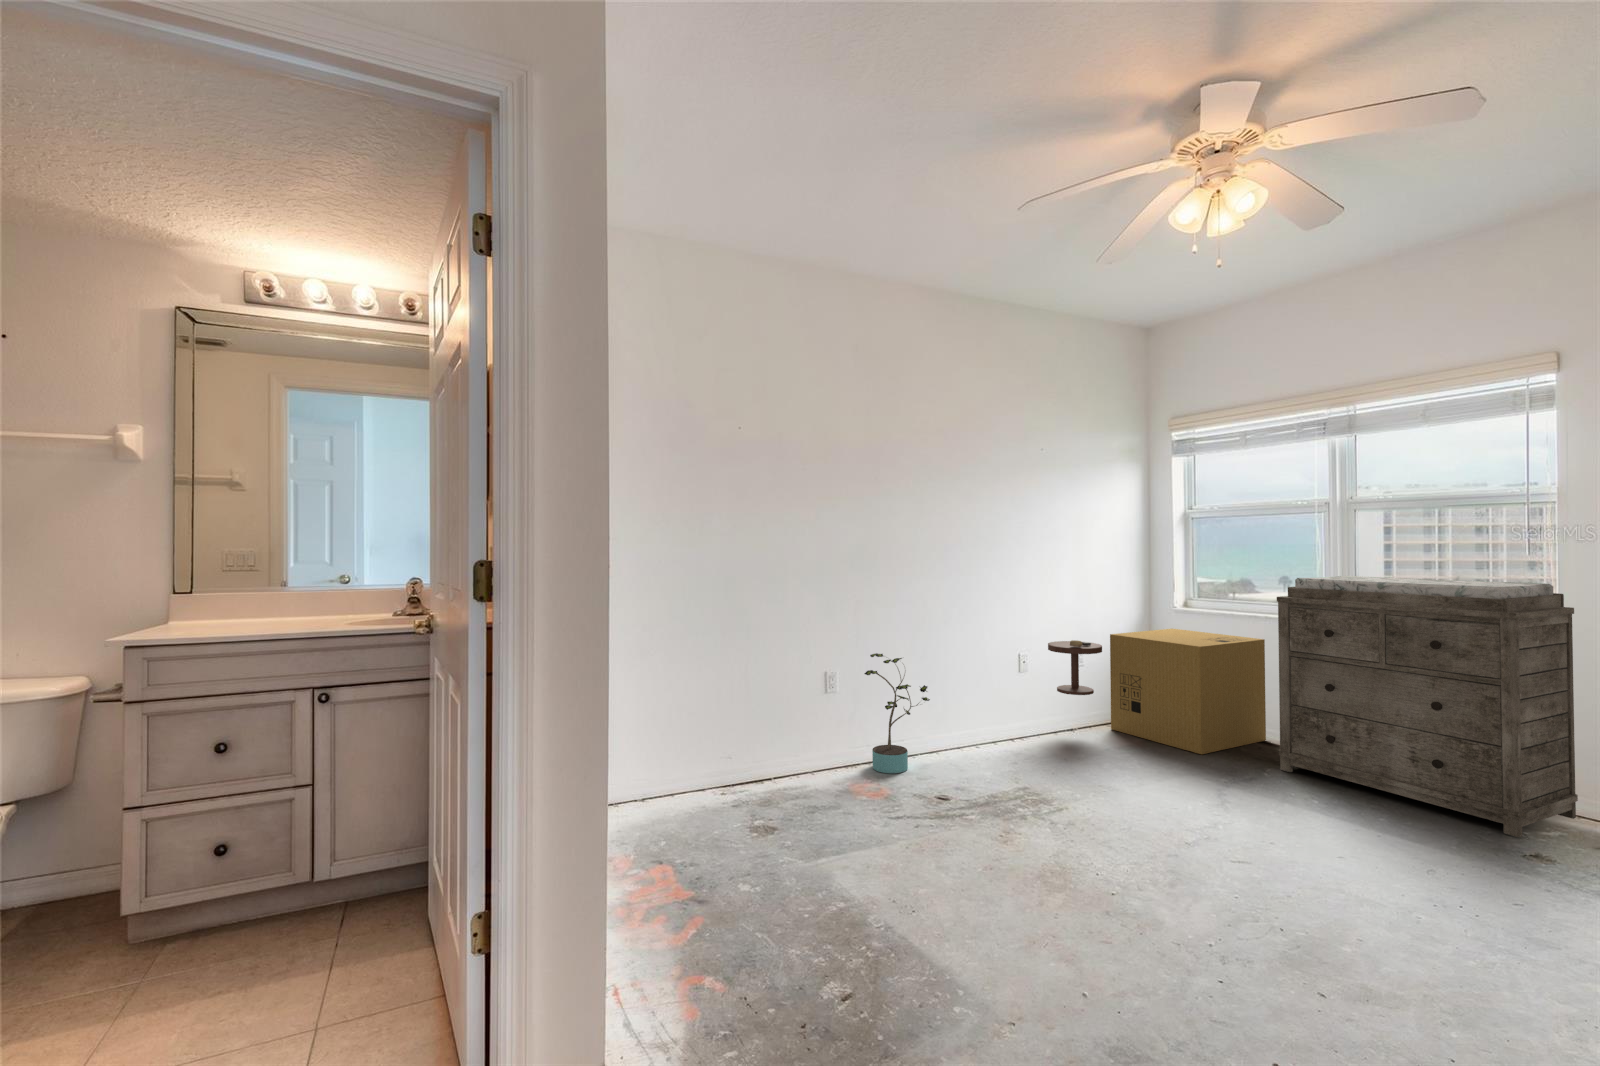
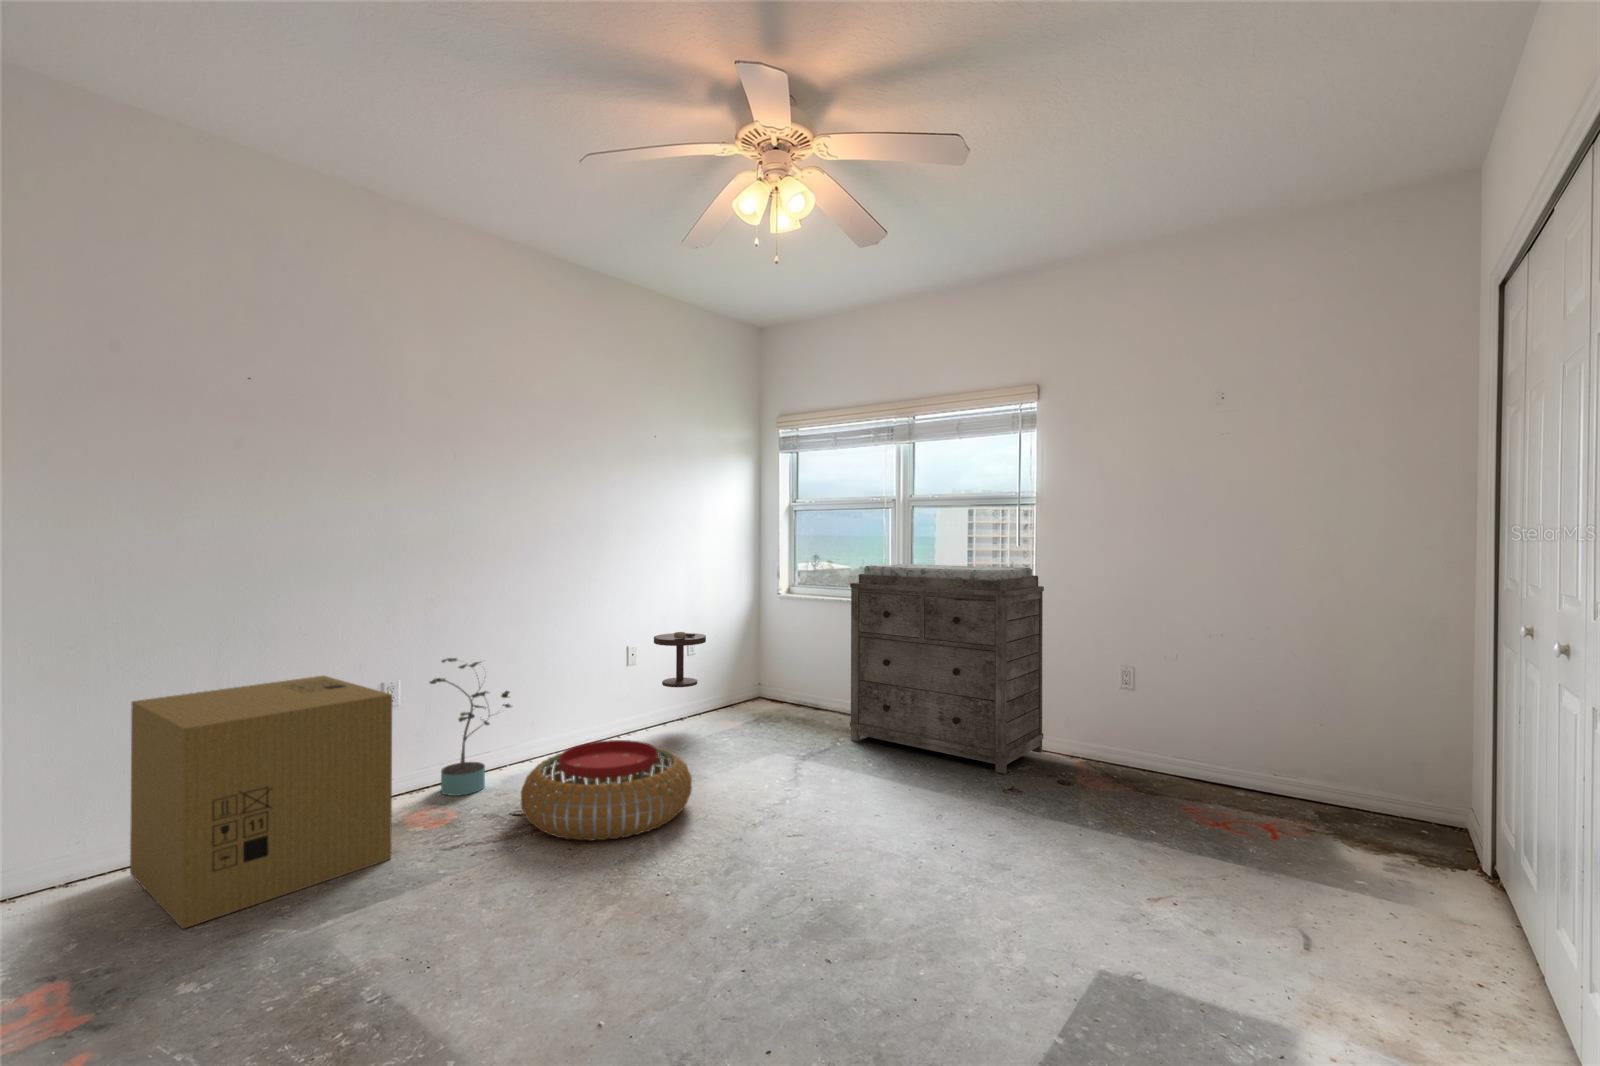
cardboard box: present [1110,629,1266,754] -> present [130,676,392,929]
pouf: none [948,741,1112,836] -> present [521,740,692,841]

